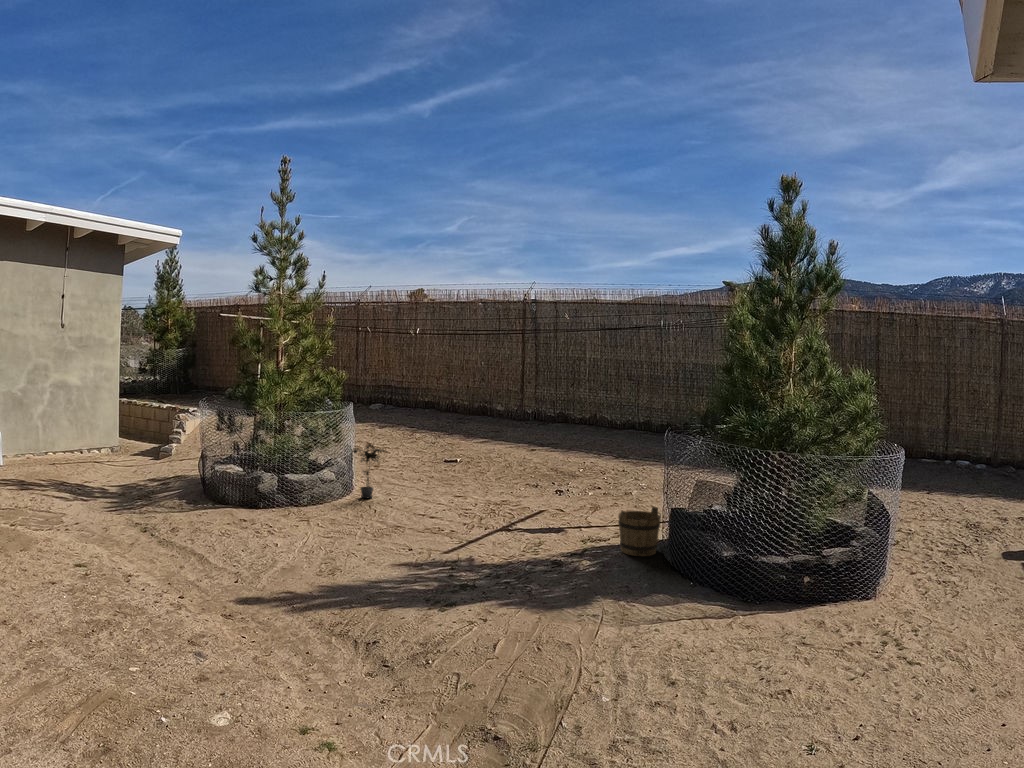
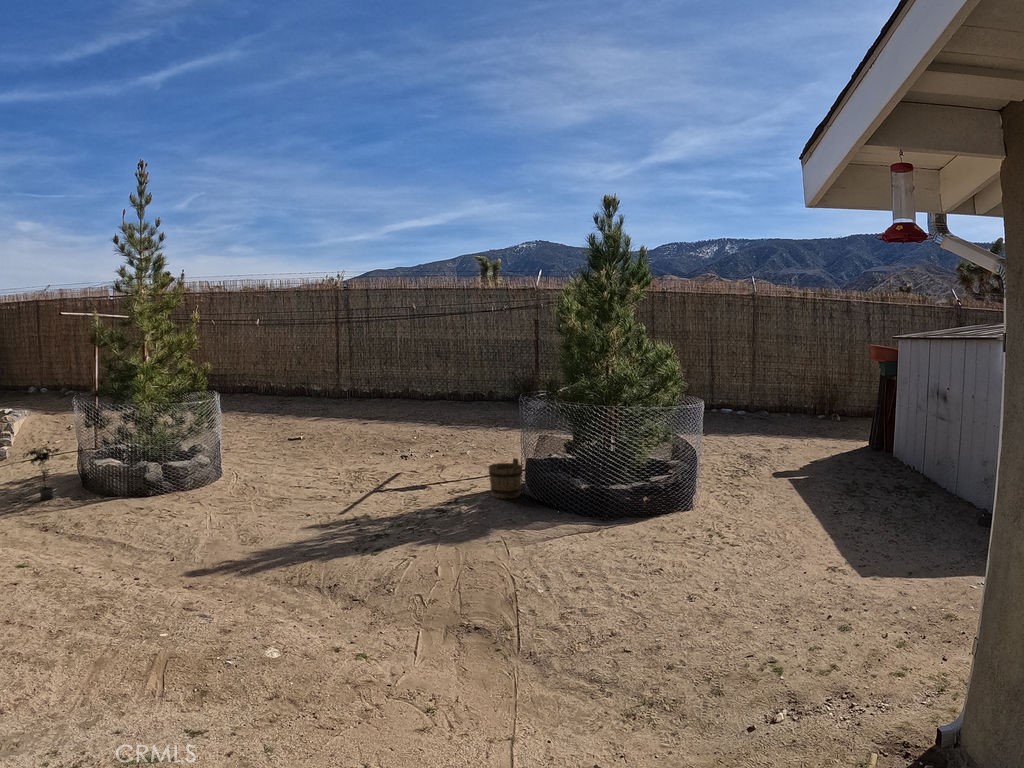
potted plant: present [353,444,387,498] -> present [23,444,61,500]

